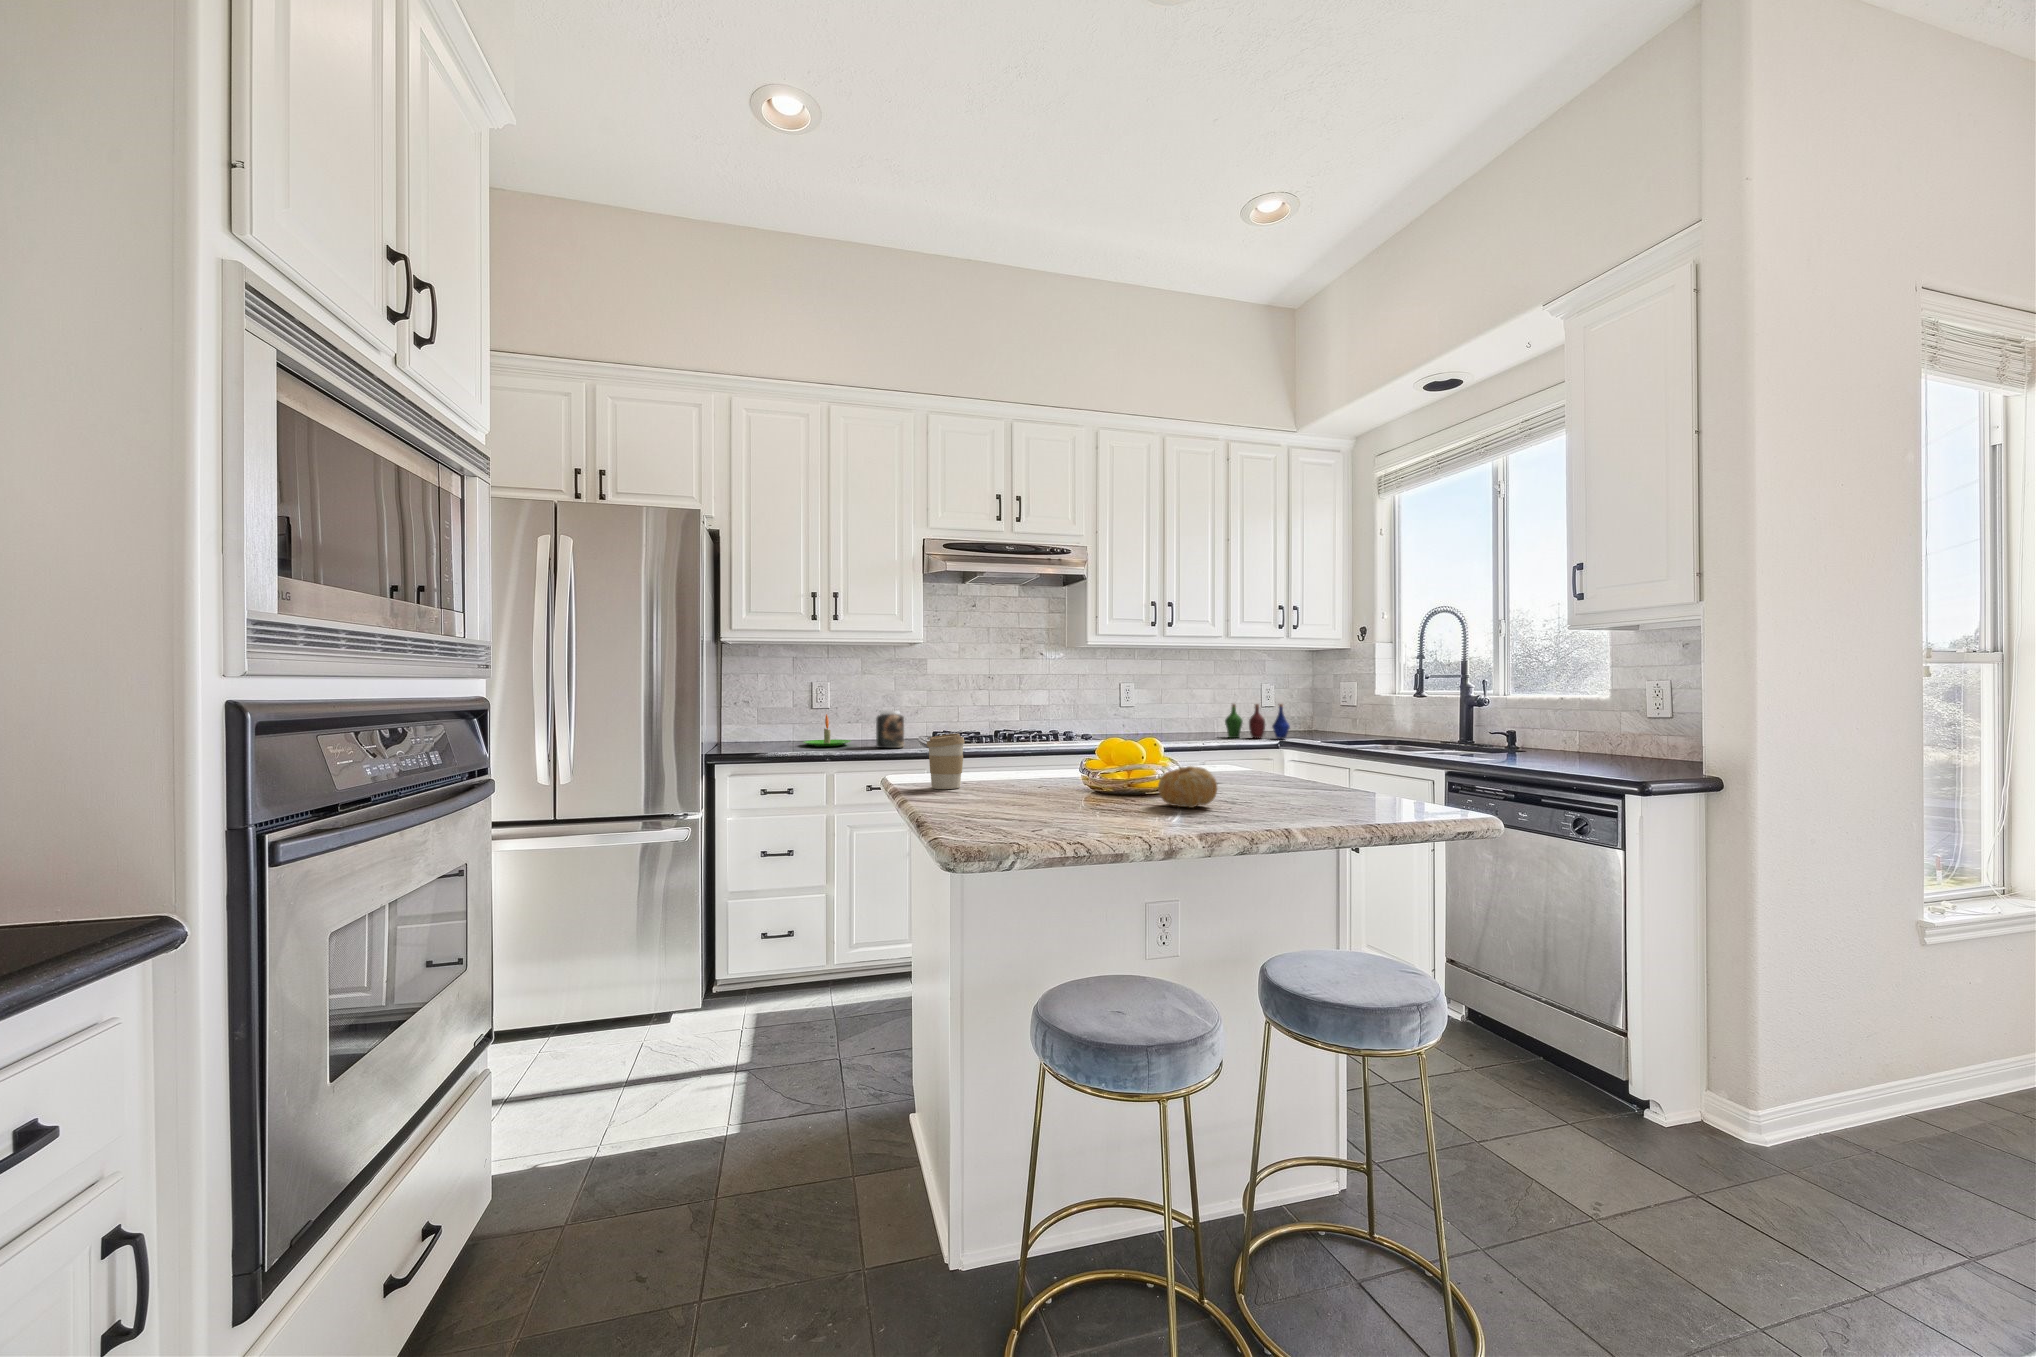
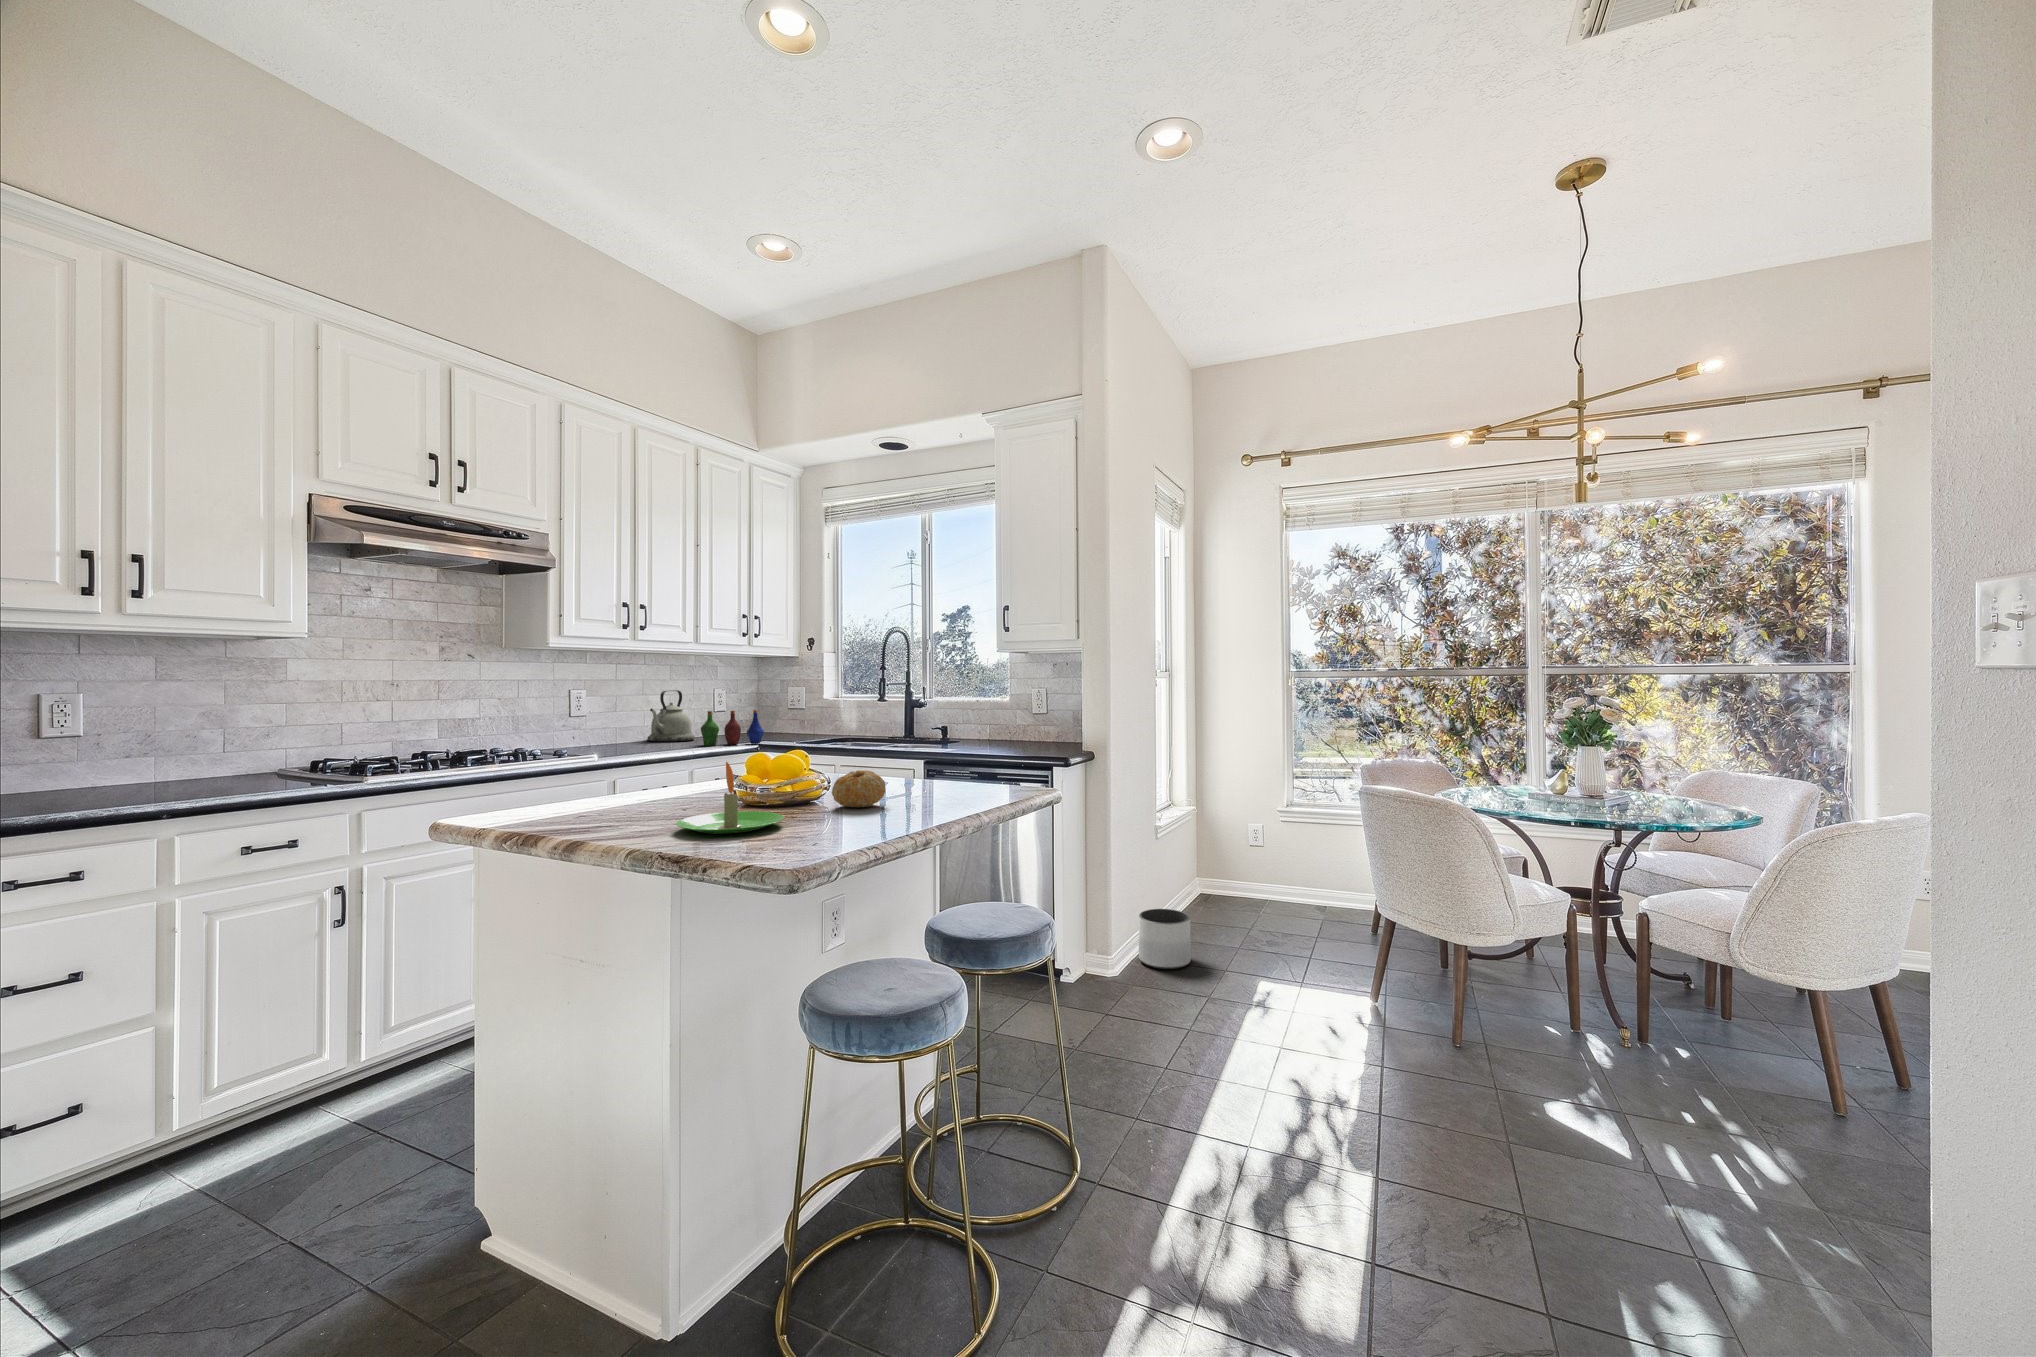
kettle: none [1184,683,1230,732] -> present [647,690,695,742]
jar: present [876,710,904,748] -> none [248,734,302,789]
candle: present [803,714,851,746] -> present [676,762,784,834]
coffee cup: present [927,734,965,789] -> none [537,757,588,824]
planter: none [1837,1052,1968,1173] -> present [1139,909,1191,969]

